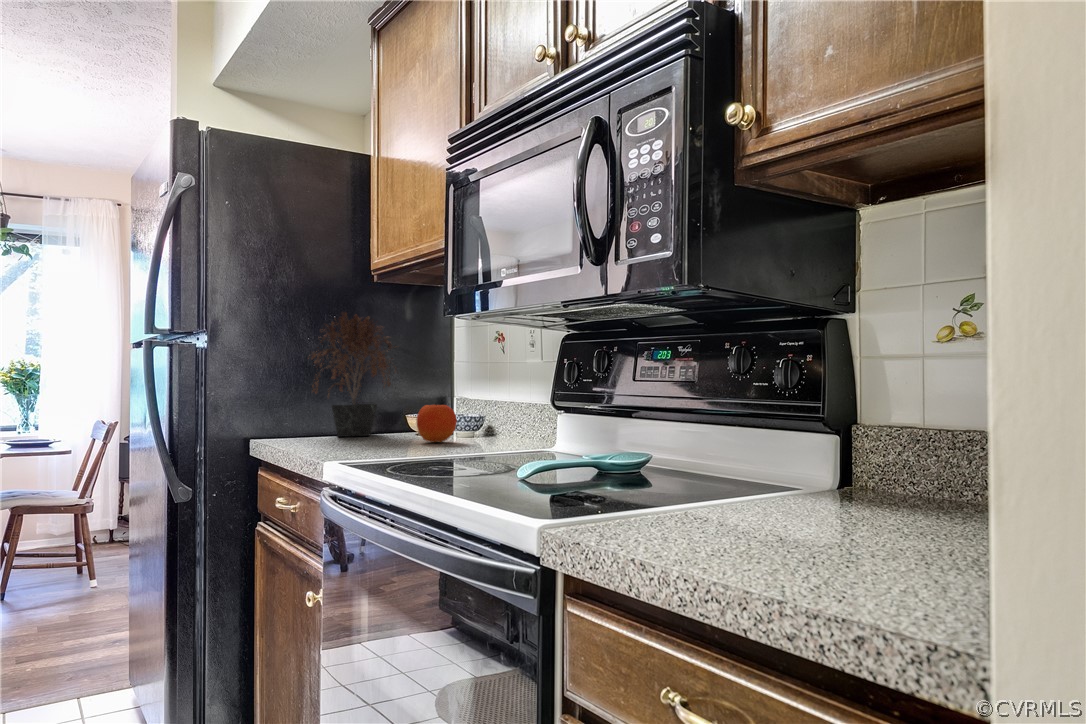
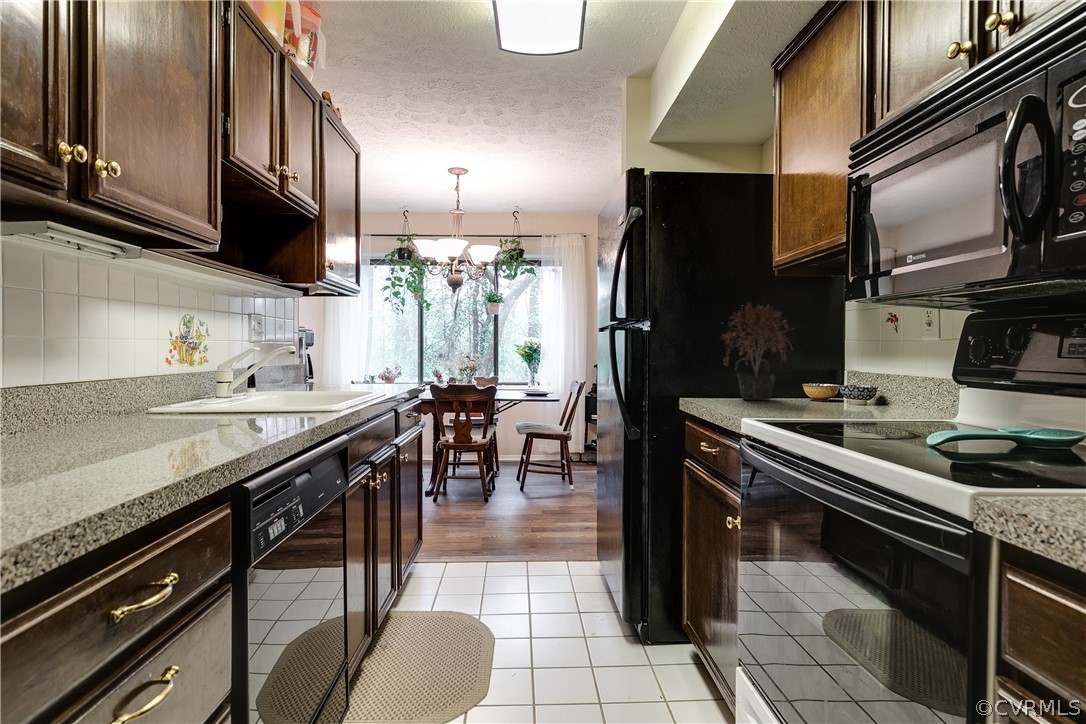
fruit: present [417,404,457,442] -> none [813,376,851,409]

